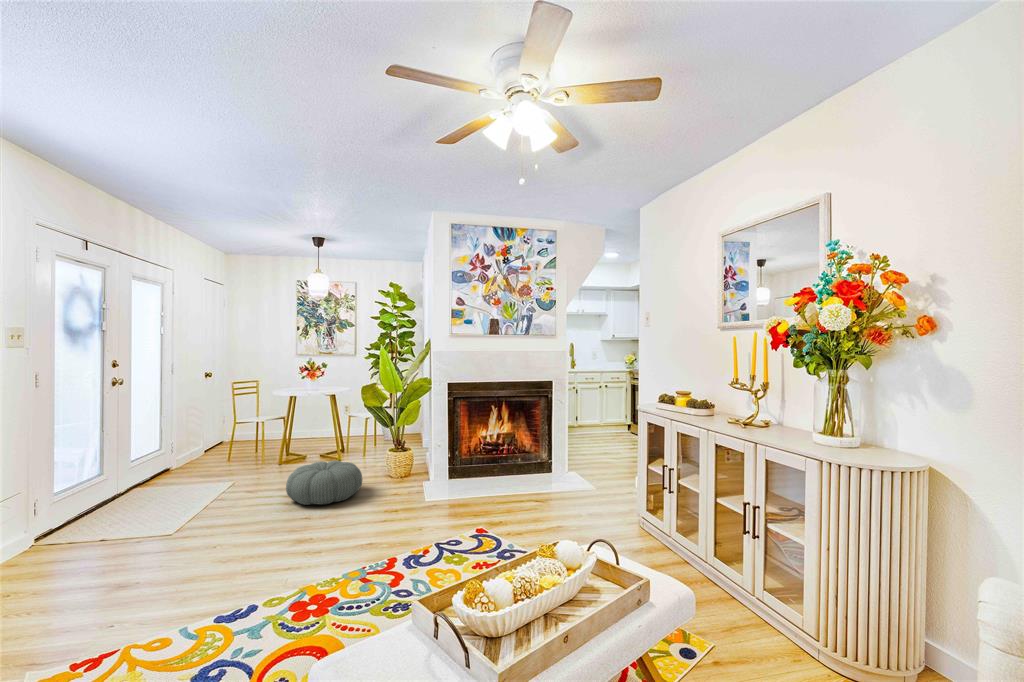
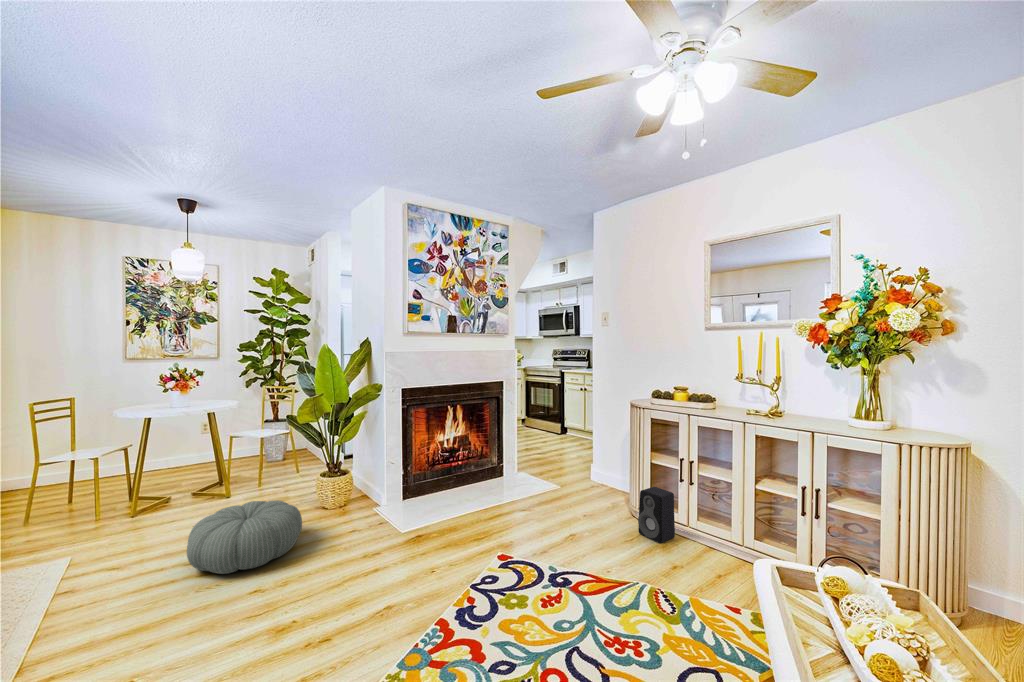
speaker: none [628,493,662,548] -> present [638,487,675,543]

